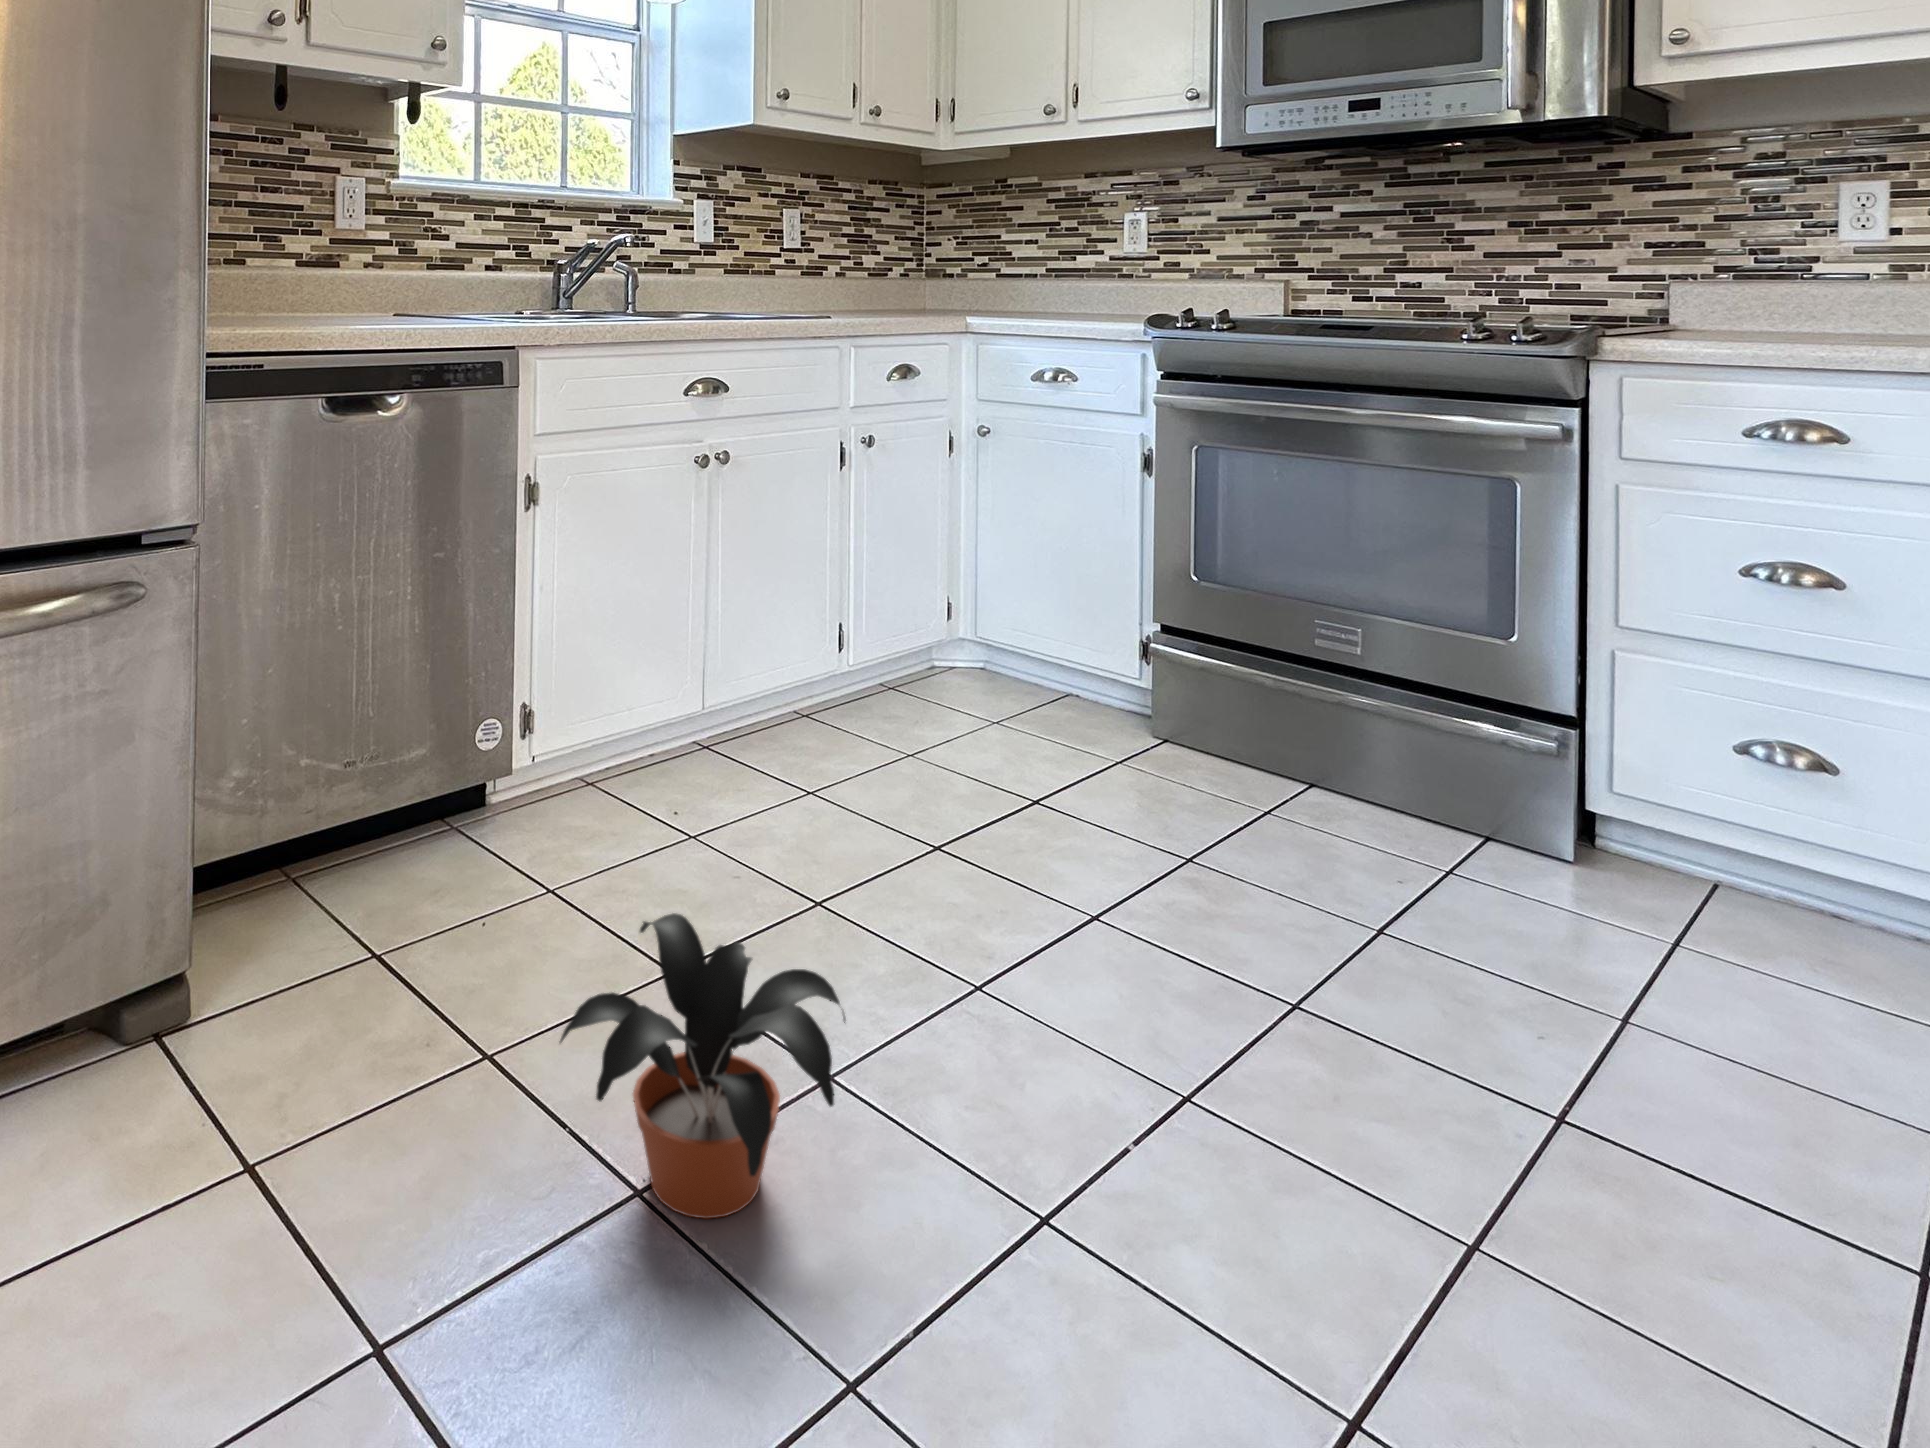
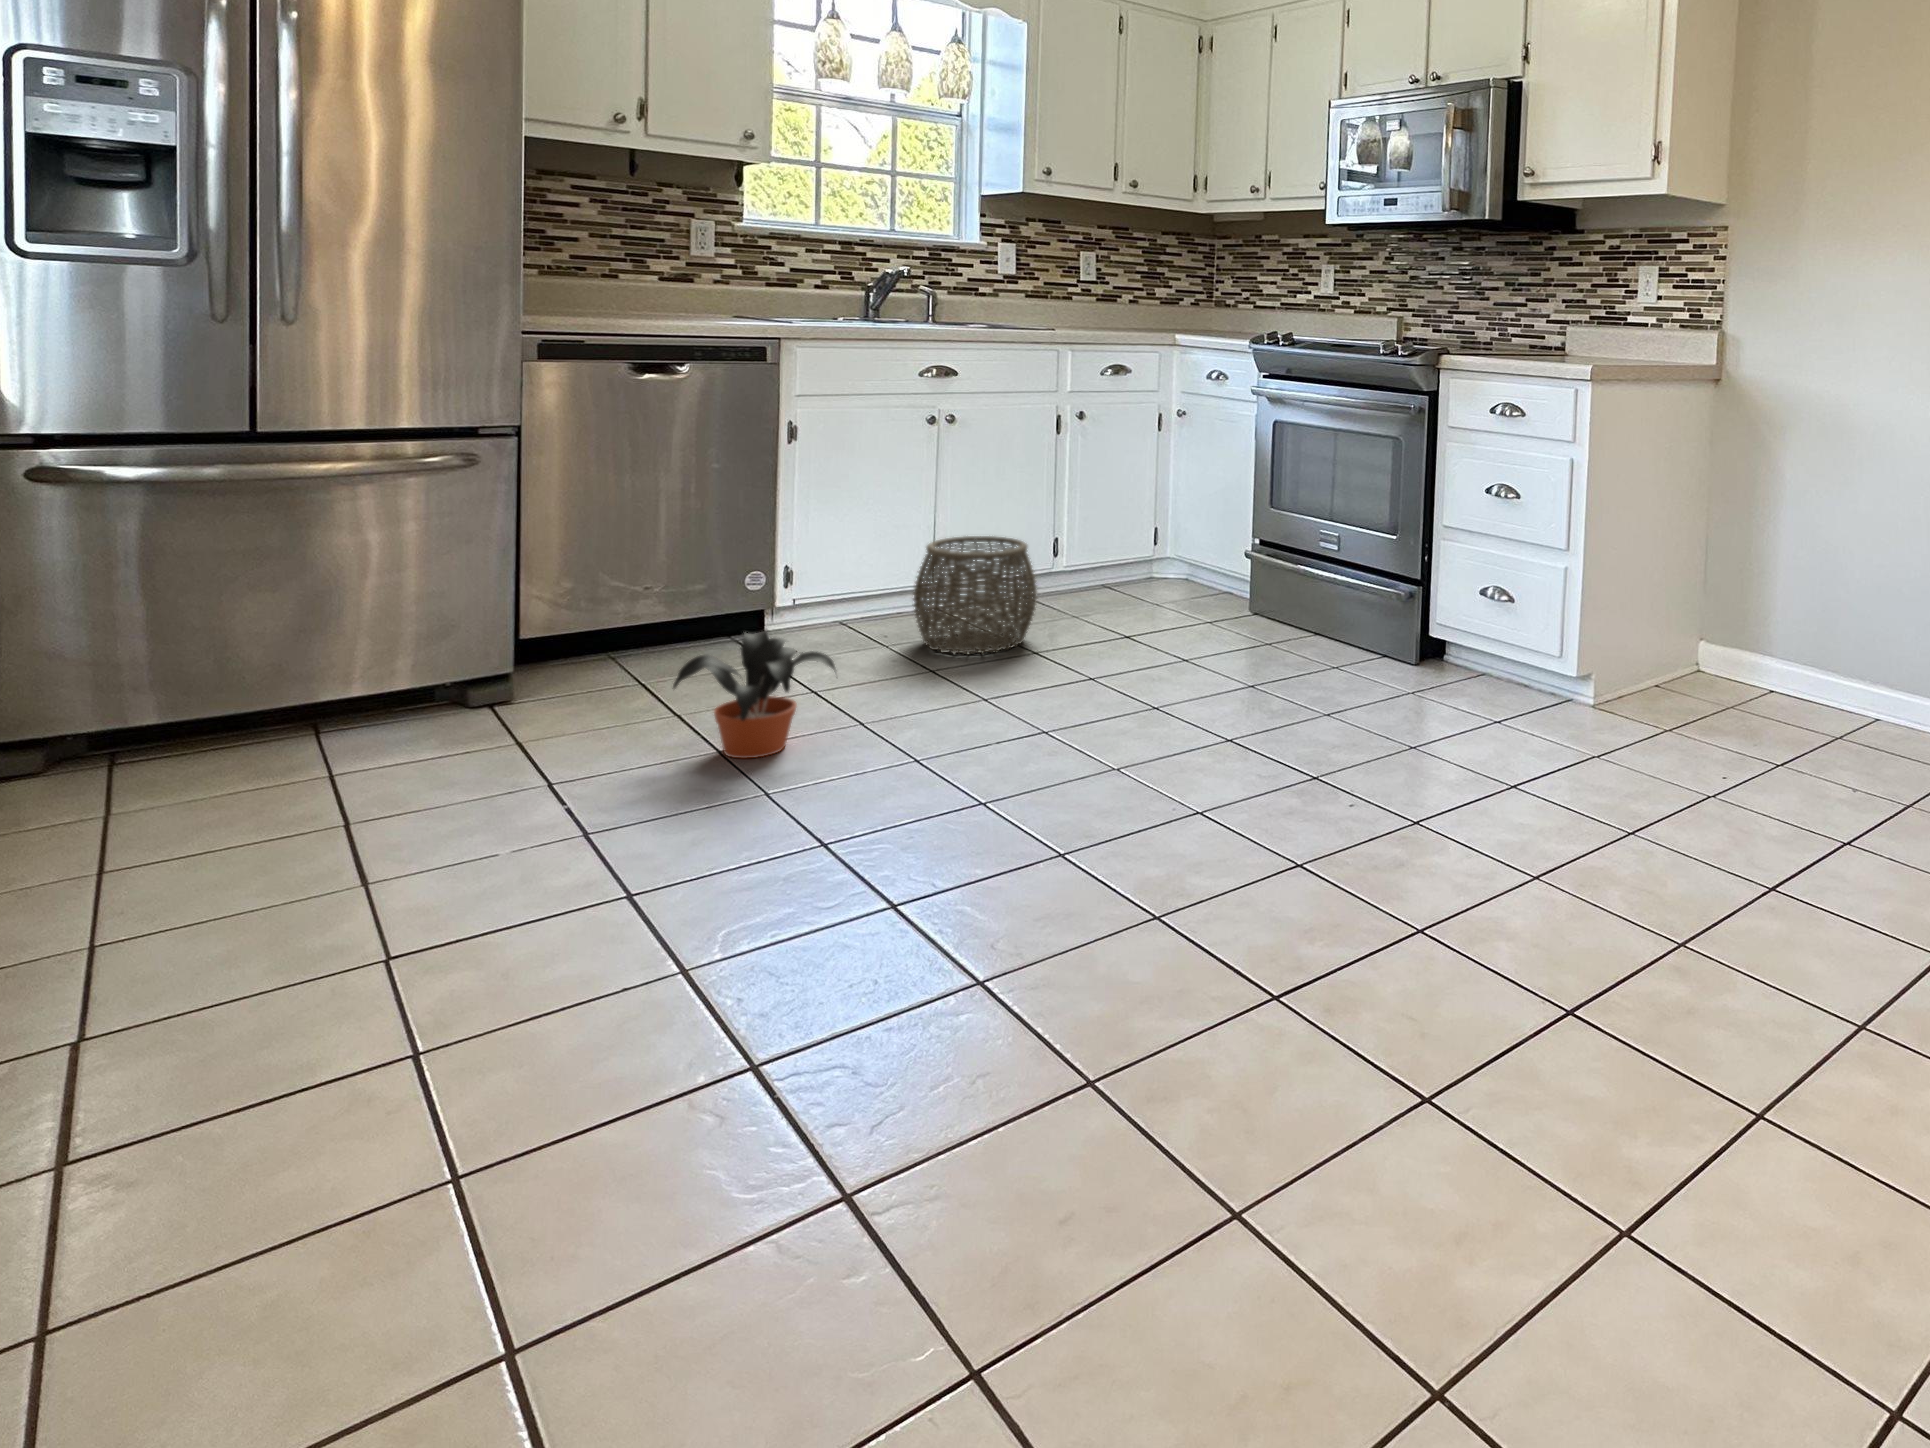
woven basket: none [733,647,927,862] -> present [913,536,1038,654]

